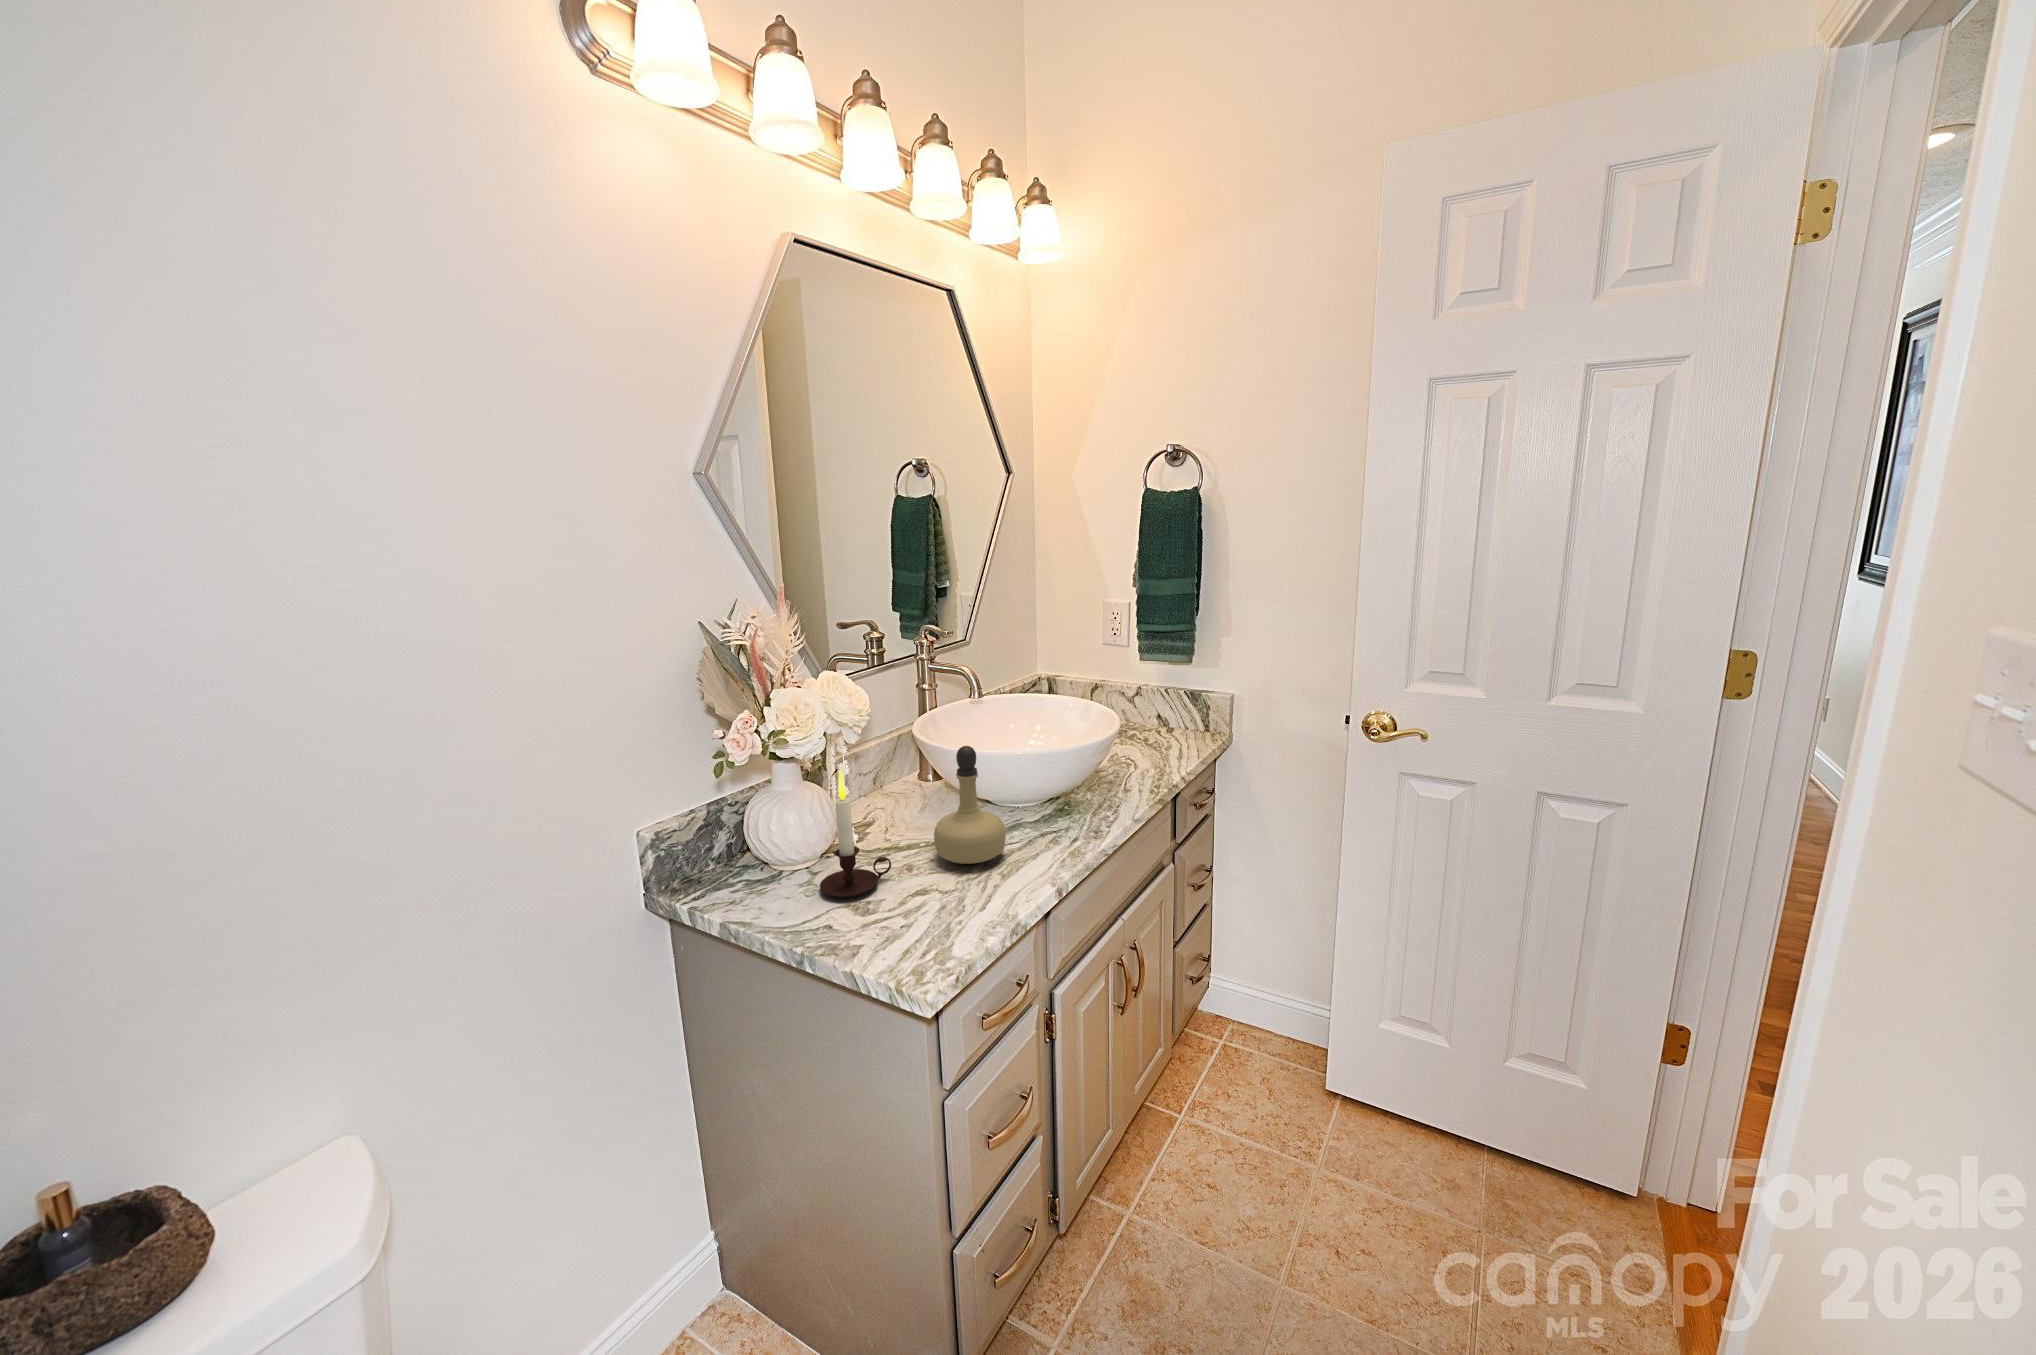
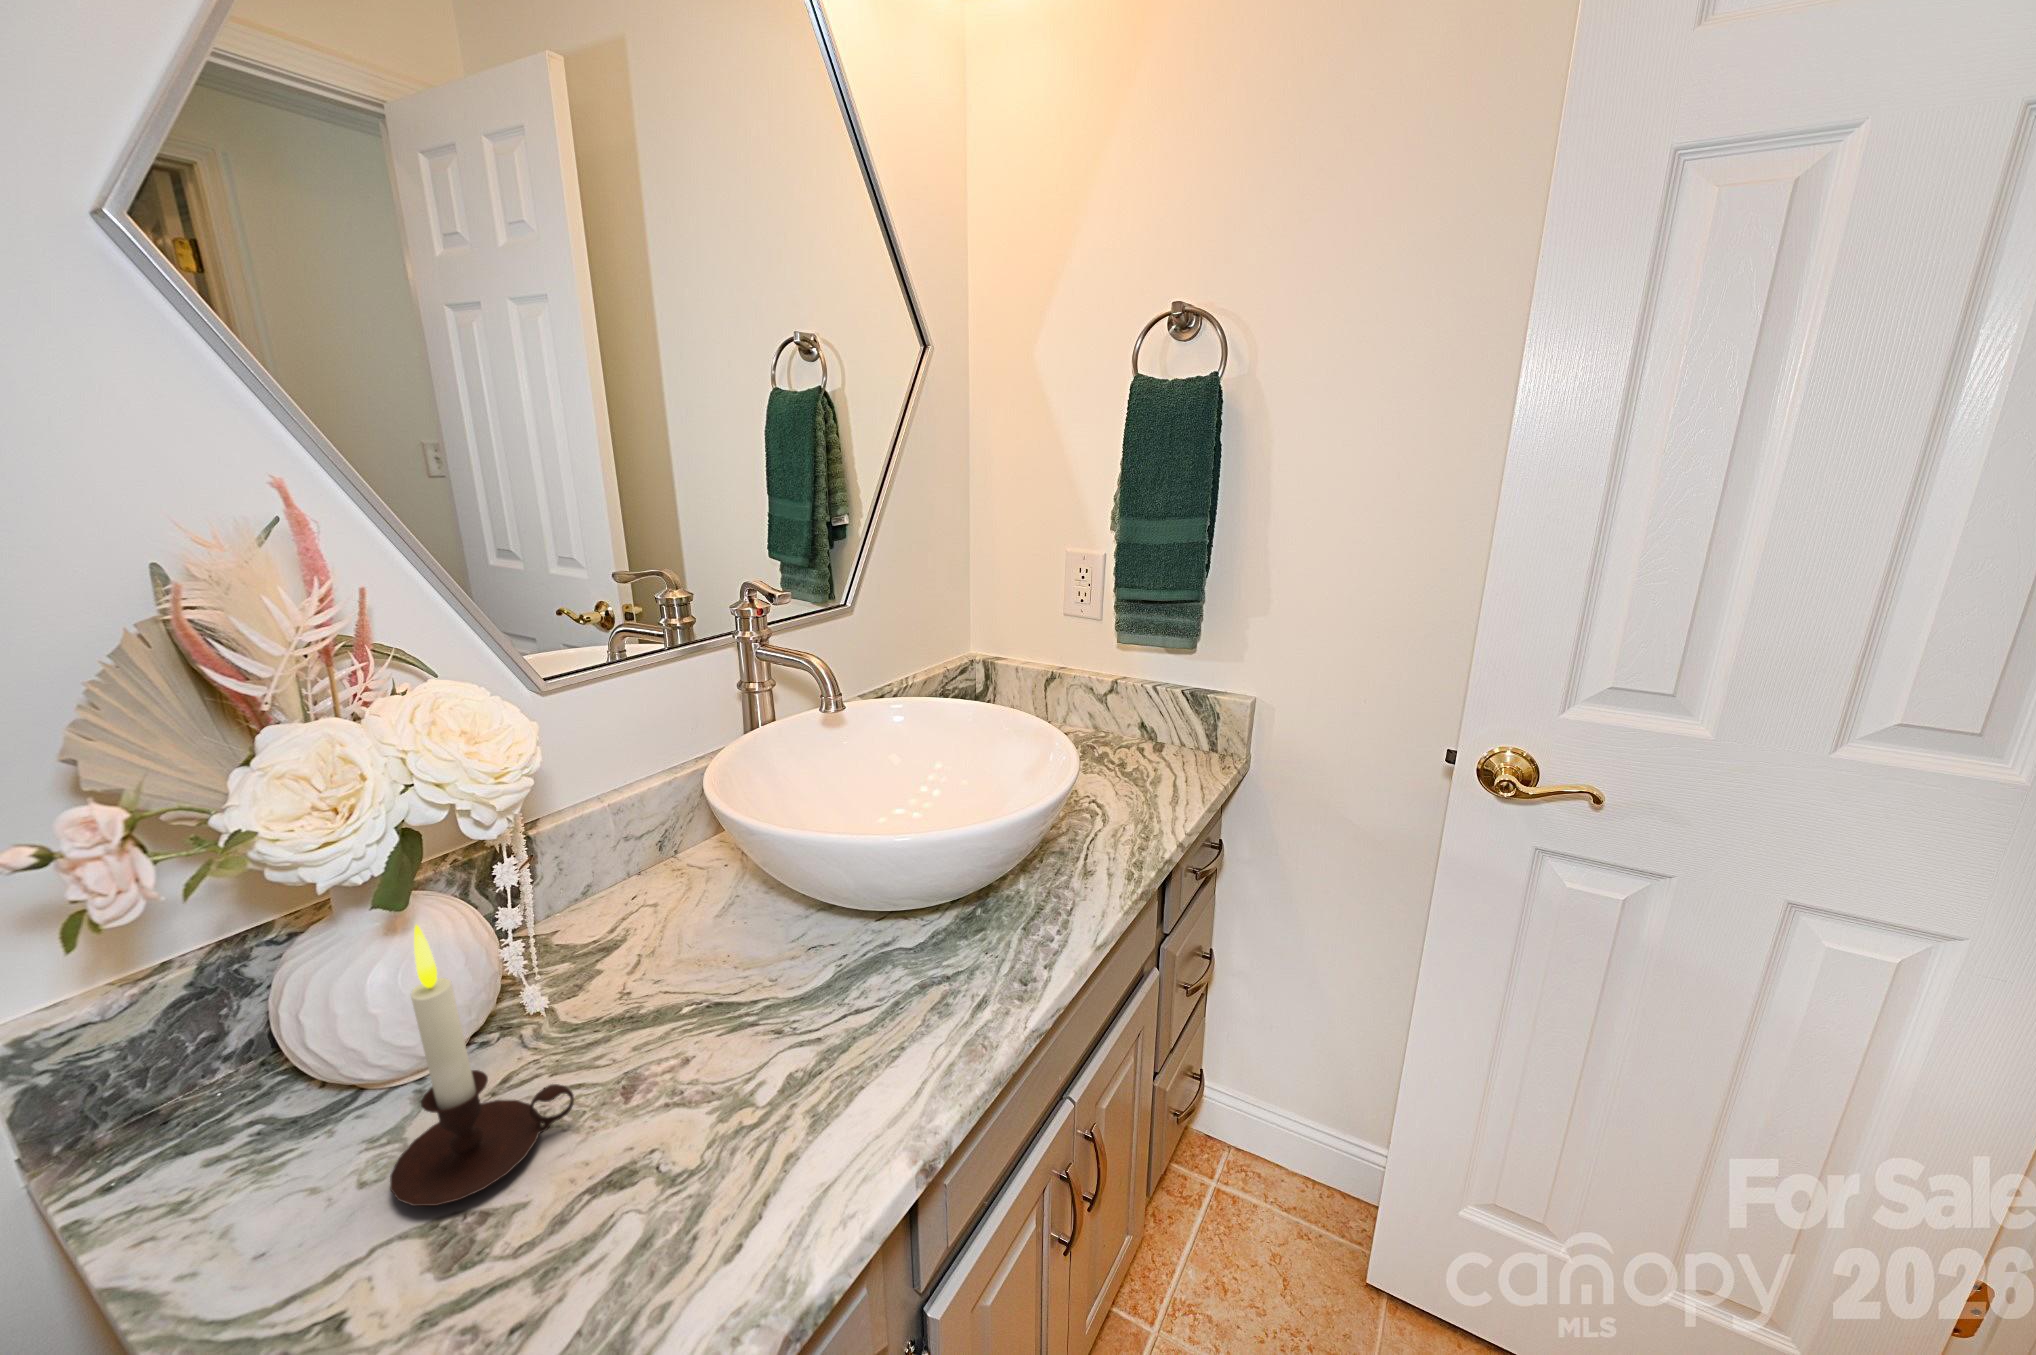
perfume bottle: present [934,746,1006,864] -> none [686,844,837,1088]

